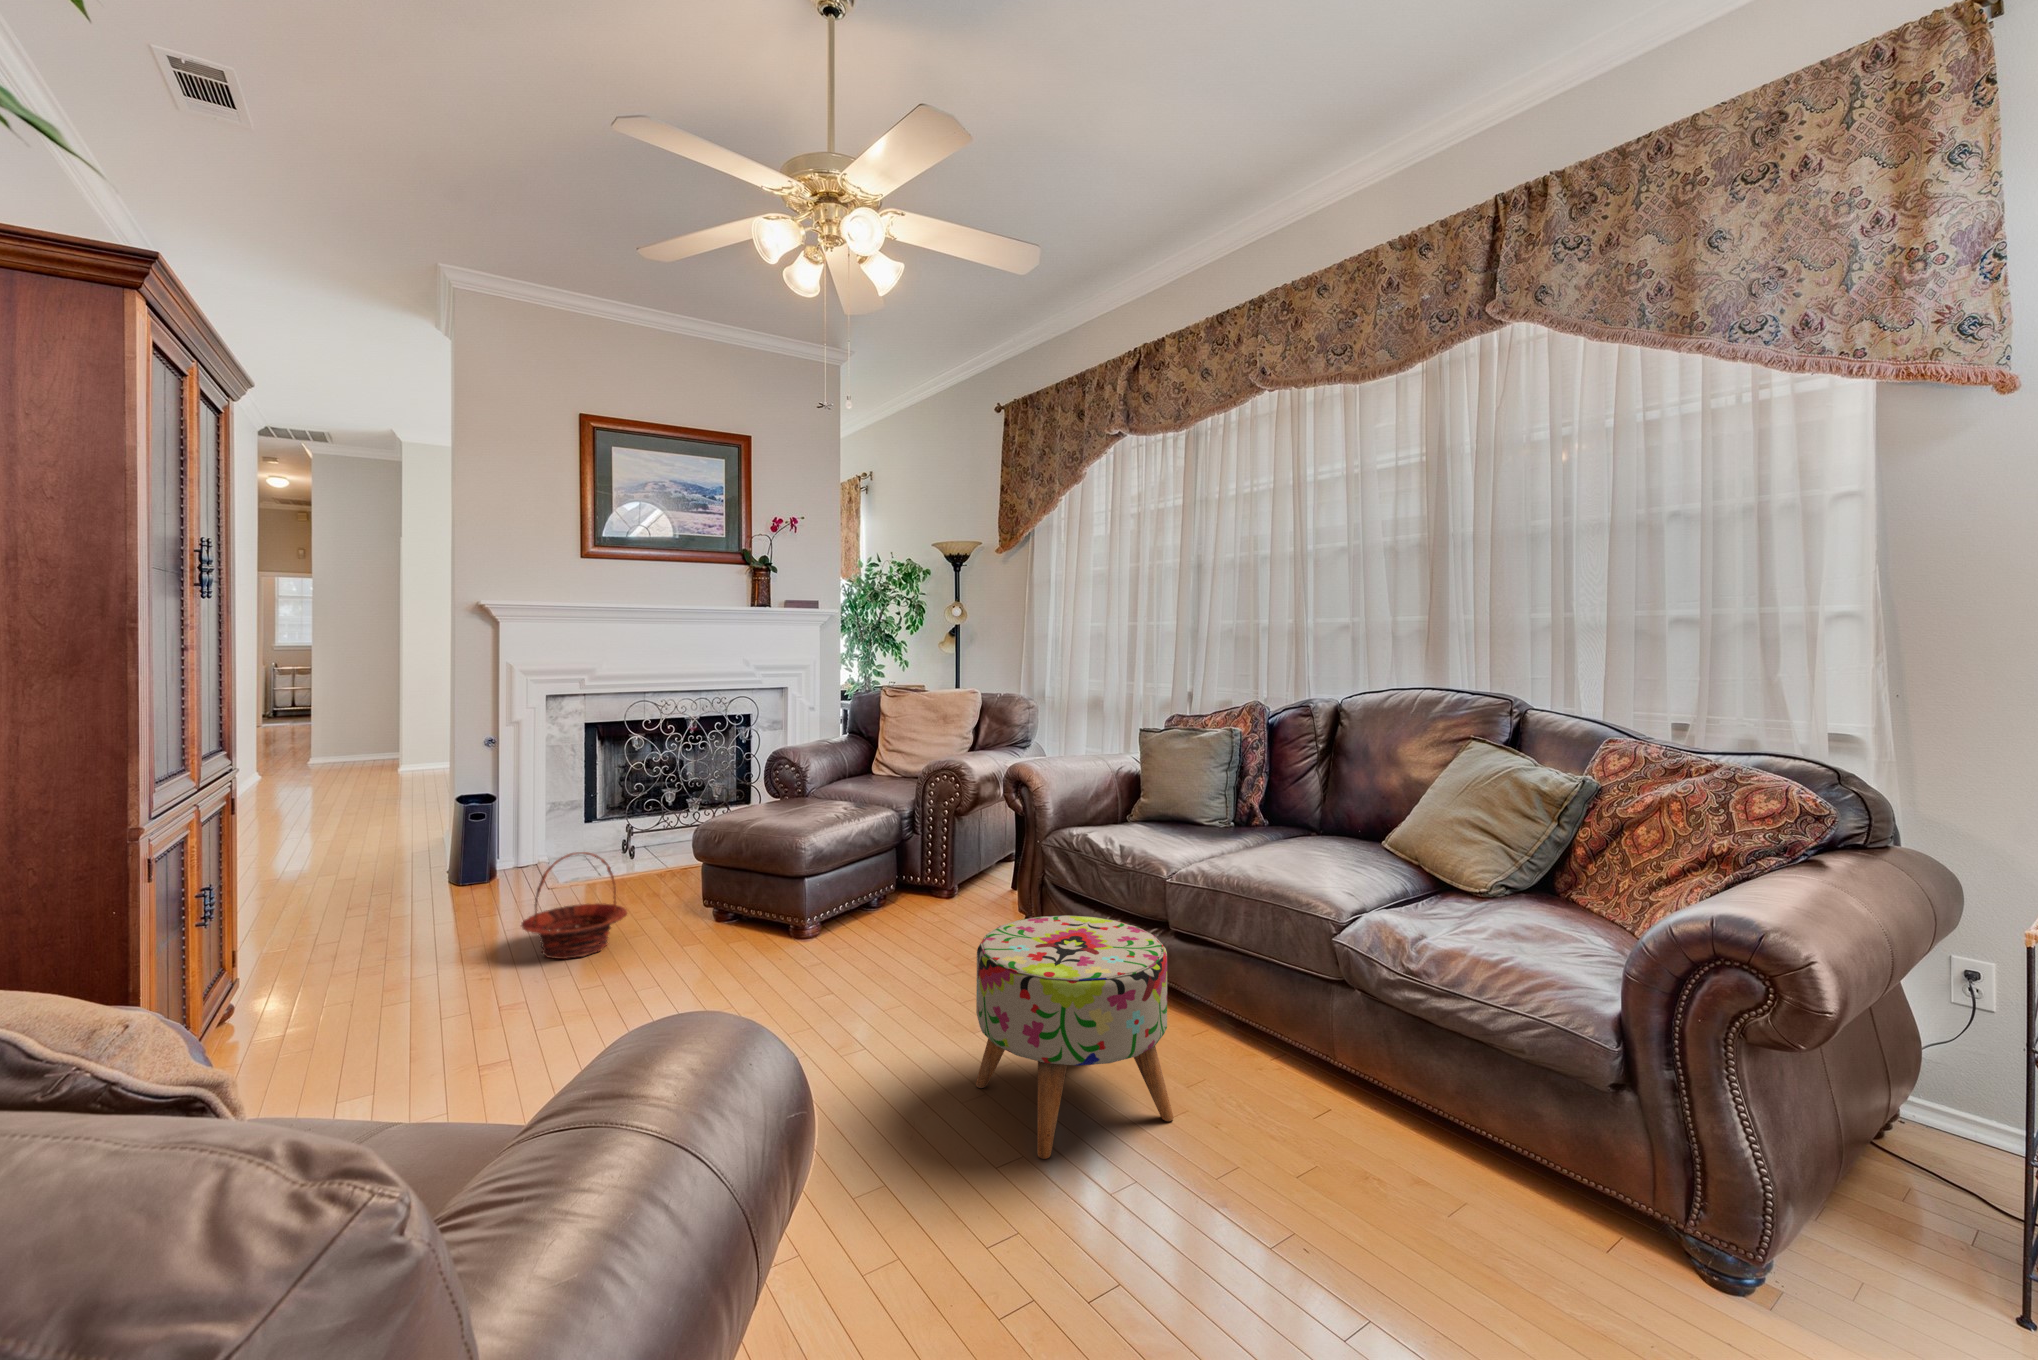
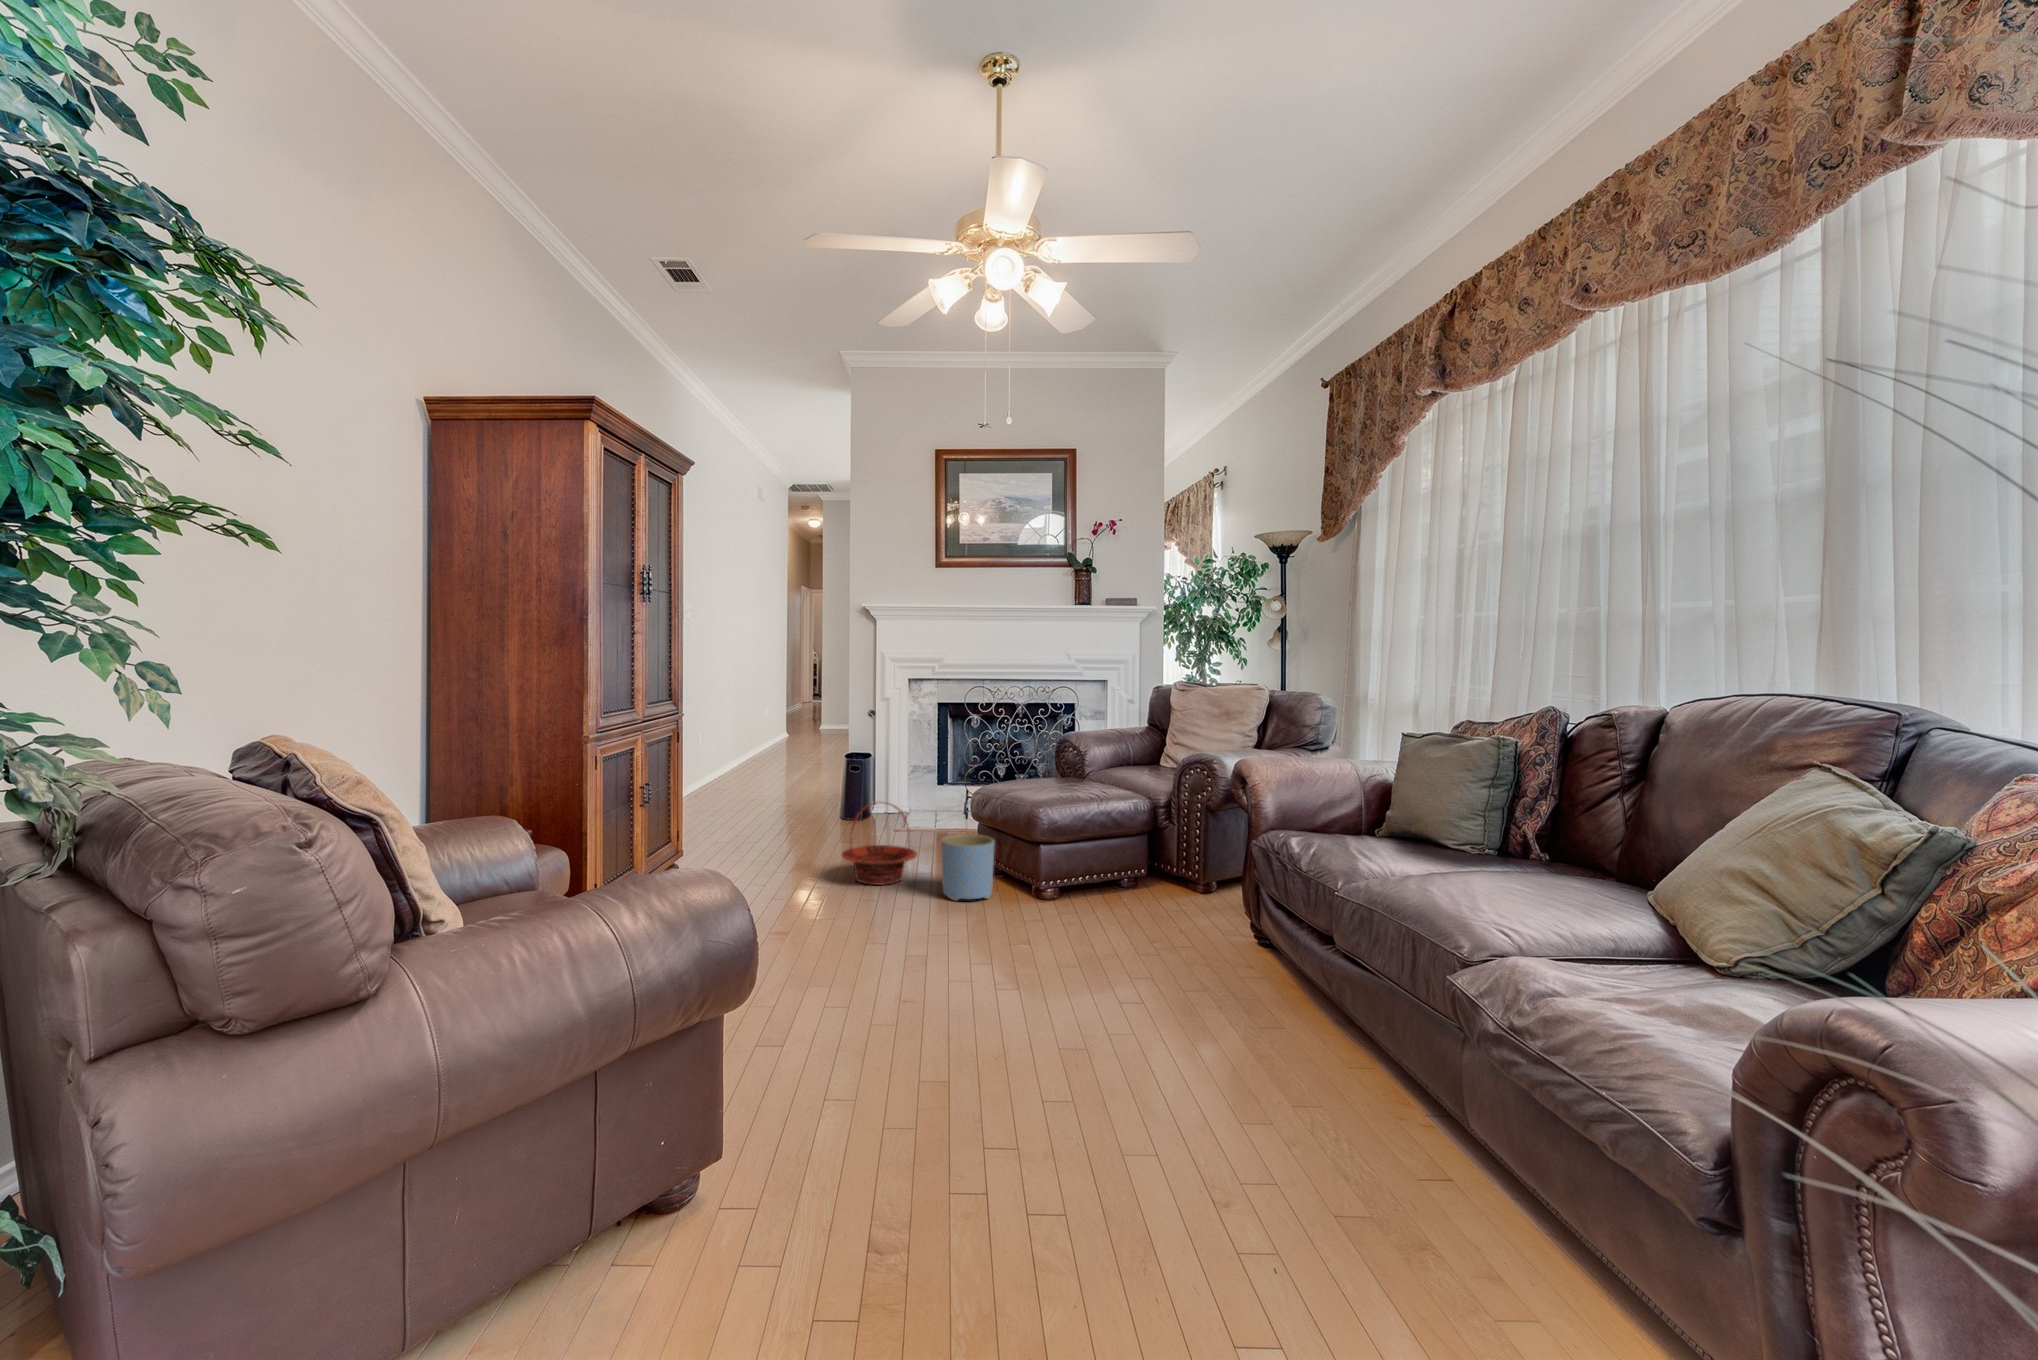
planter: none [672,875,738,957] -> present [941,834,995,901]
ottoman: present [976,915,1174,1159] -> none [1078,902,1277,1137]

